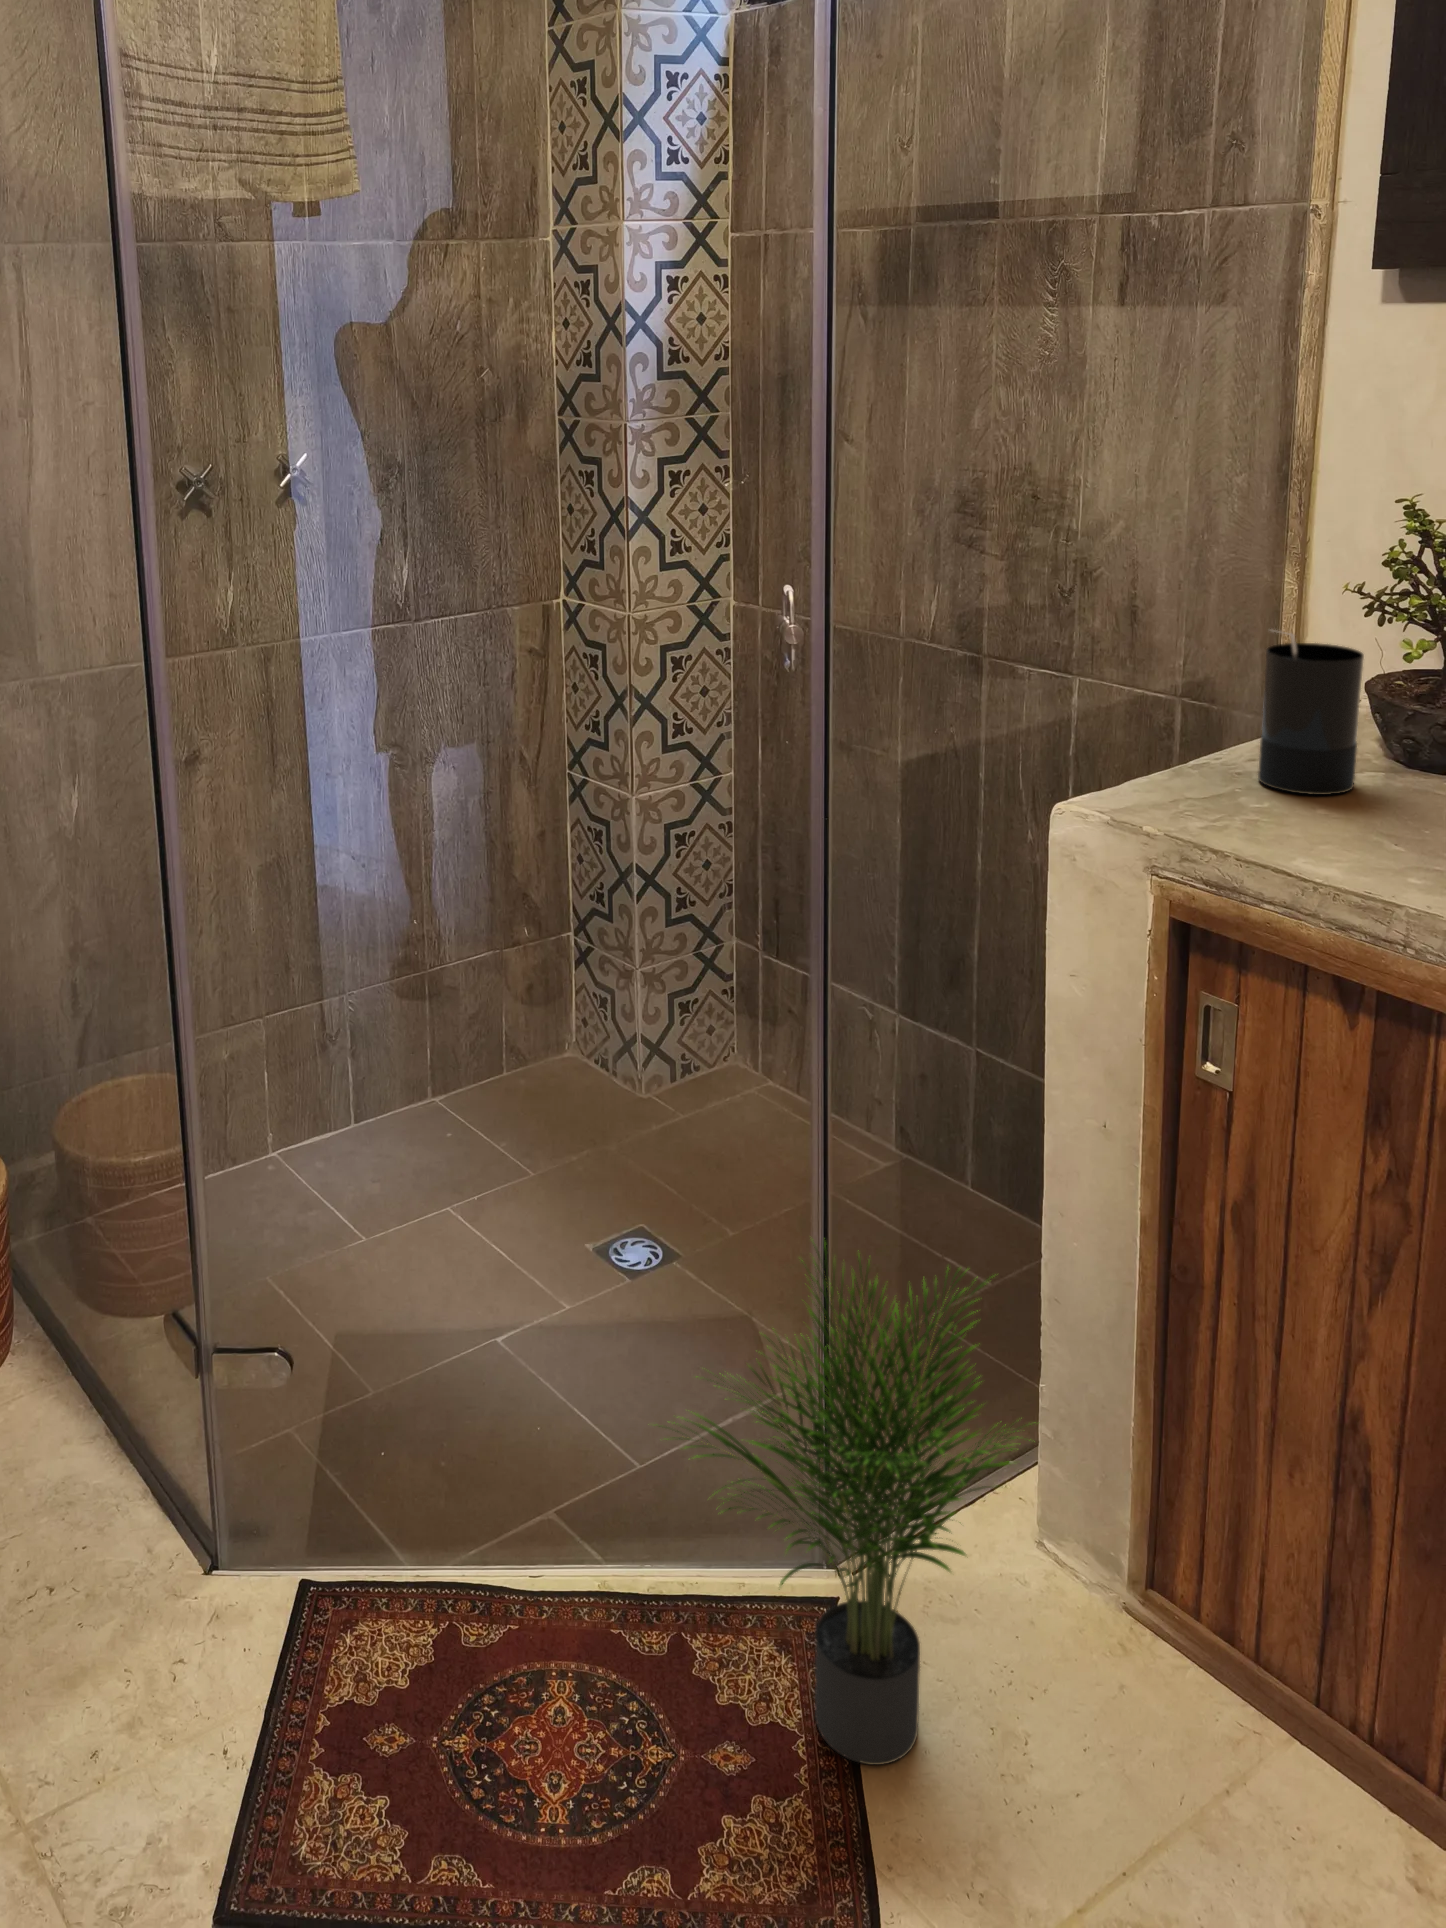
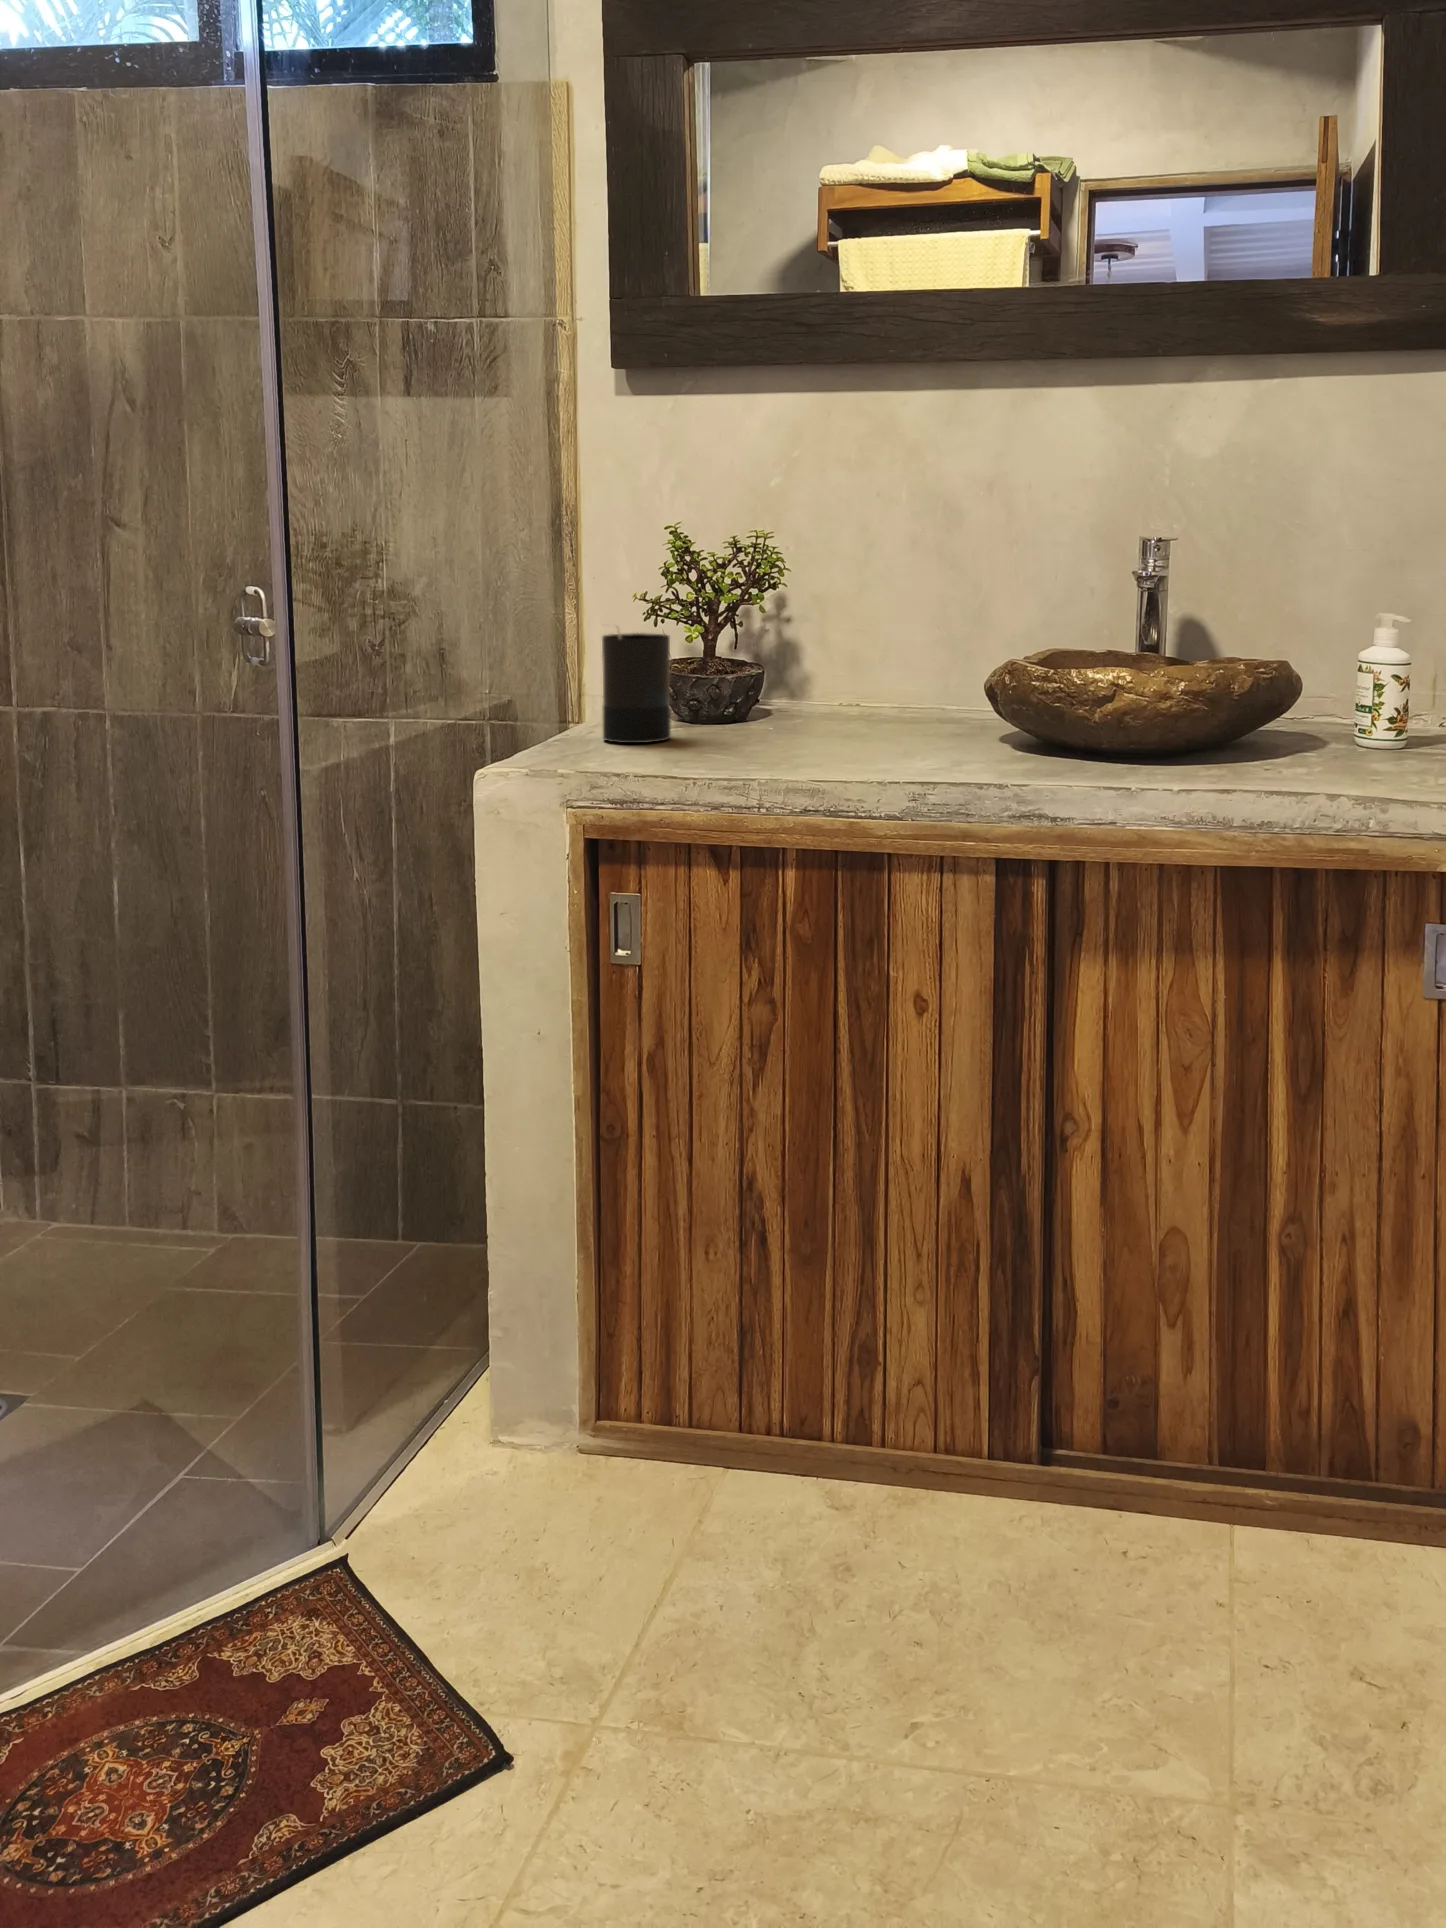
potted plant: present [667,1247,1036,1765] -> none [199,1143,569,1657]

